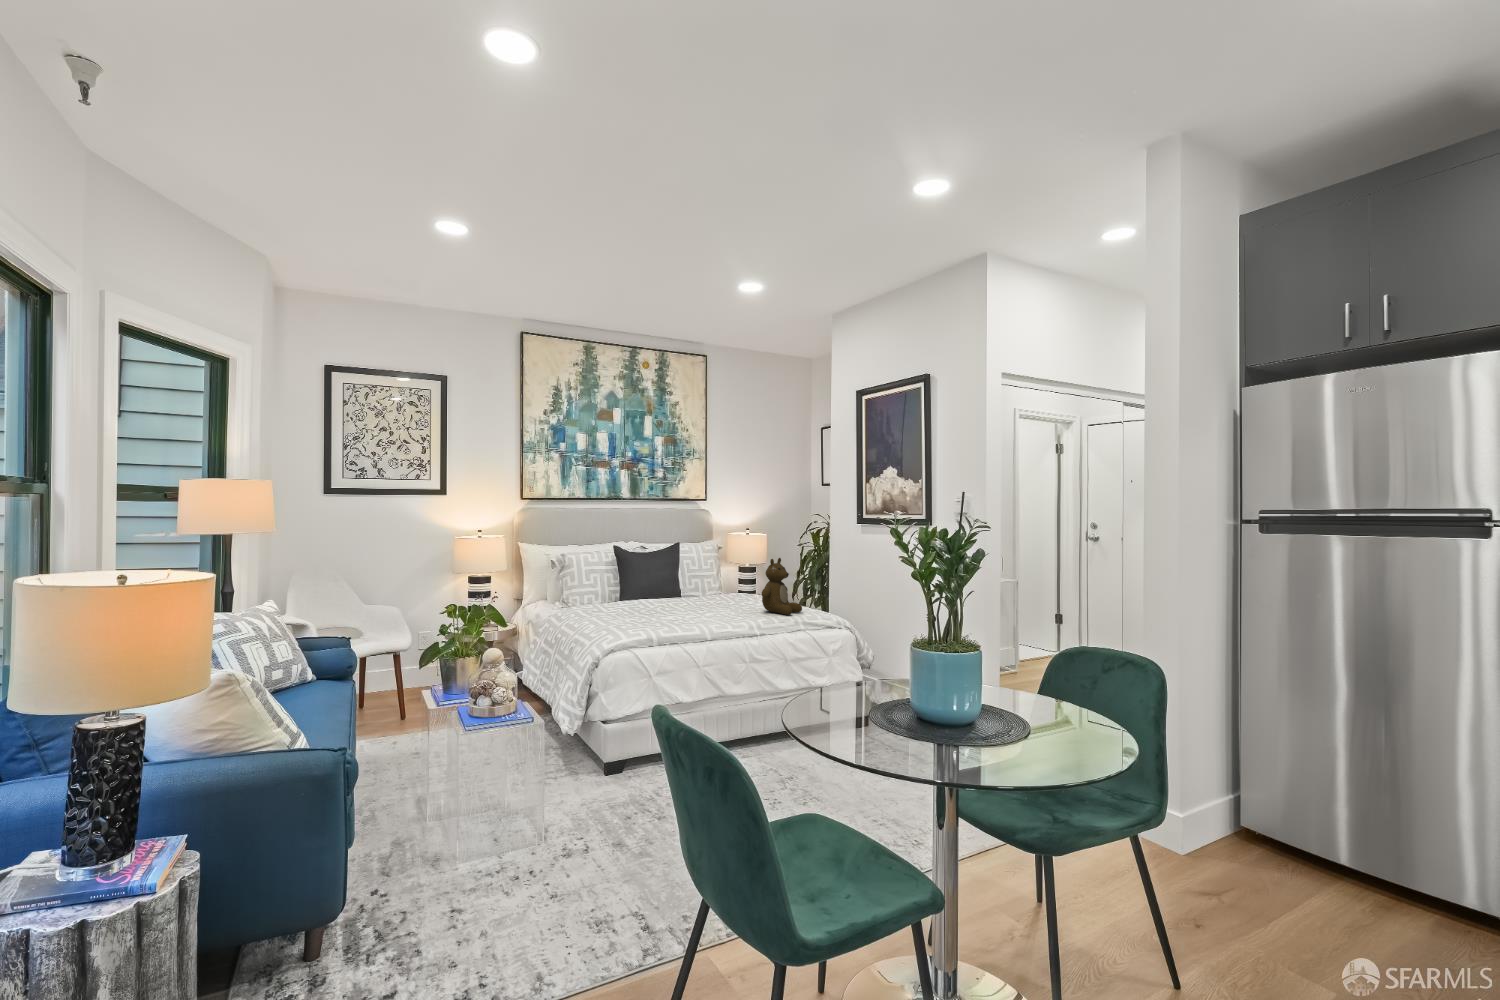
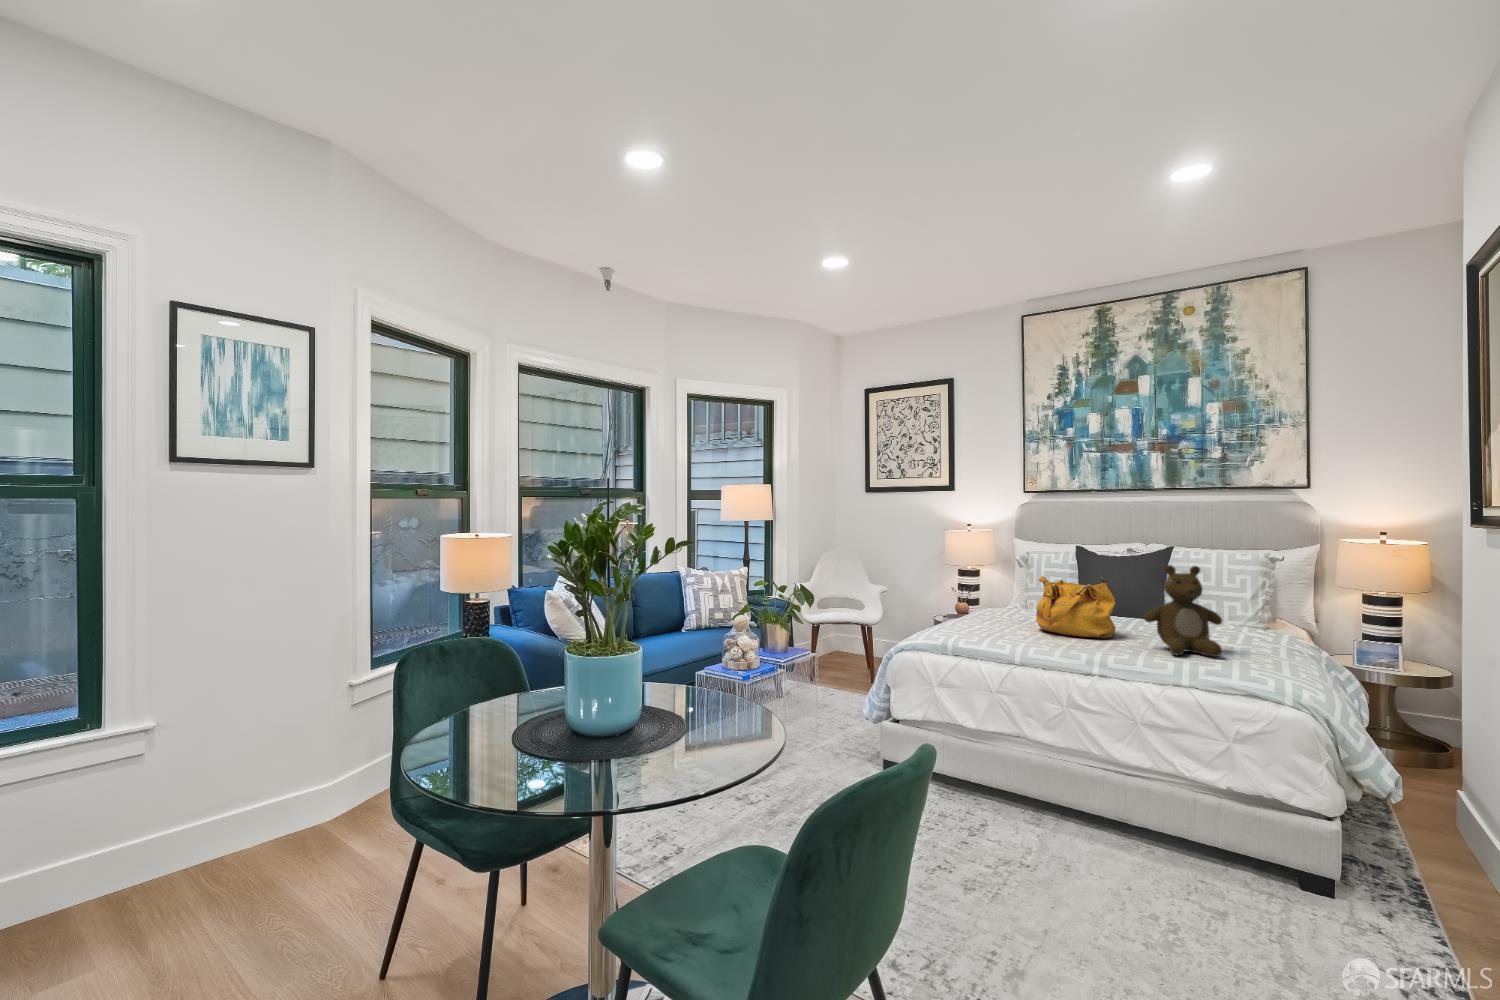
handbag: none [680,570,734,615] -> present [1036,576,1116,639]

